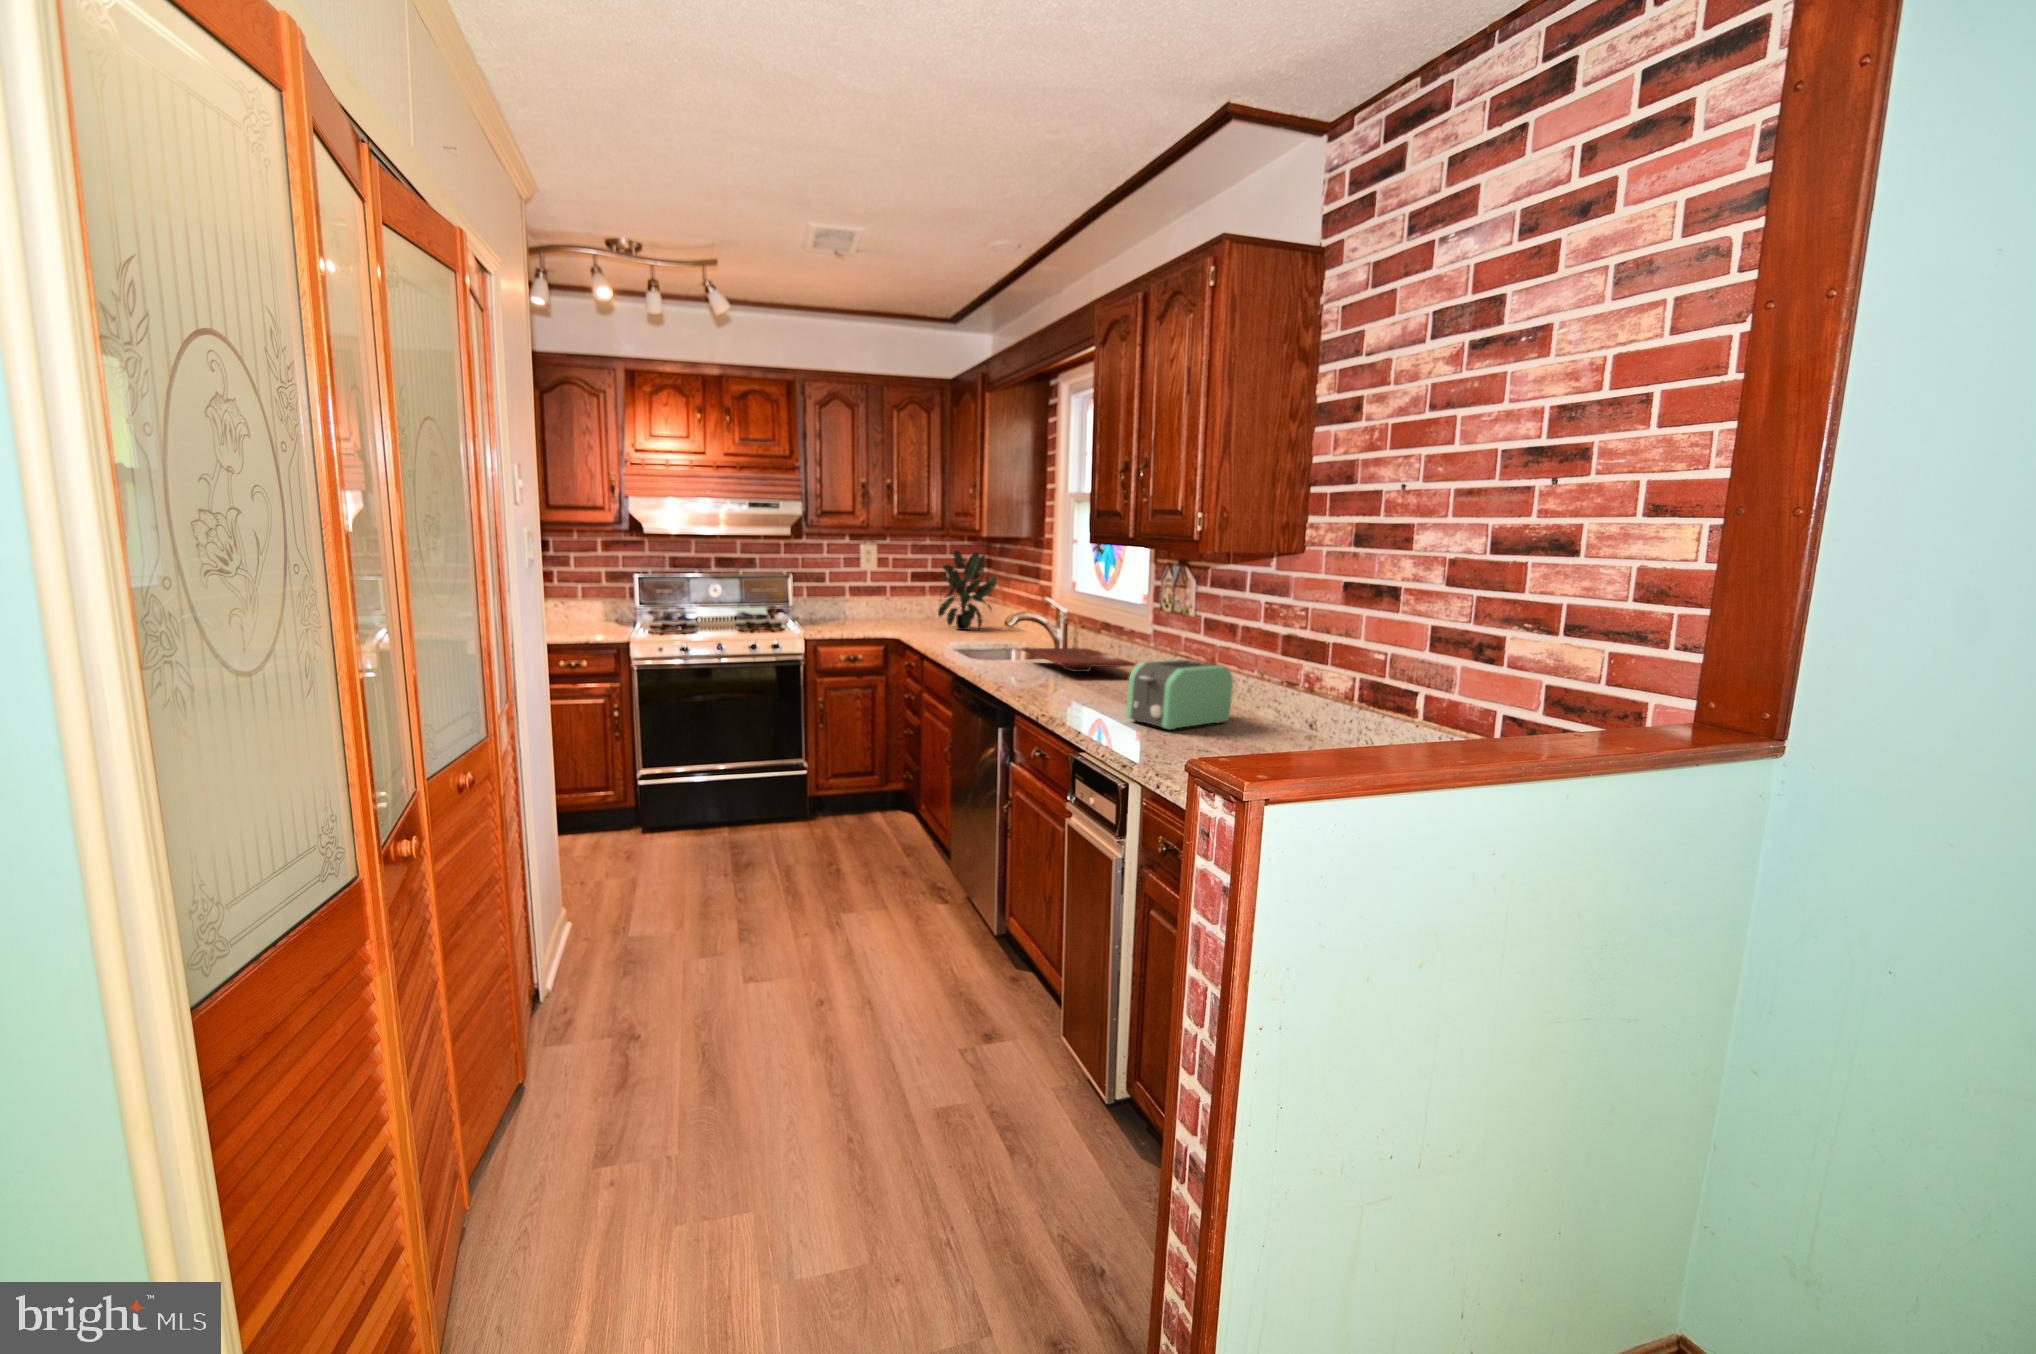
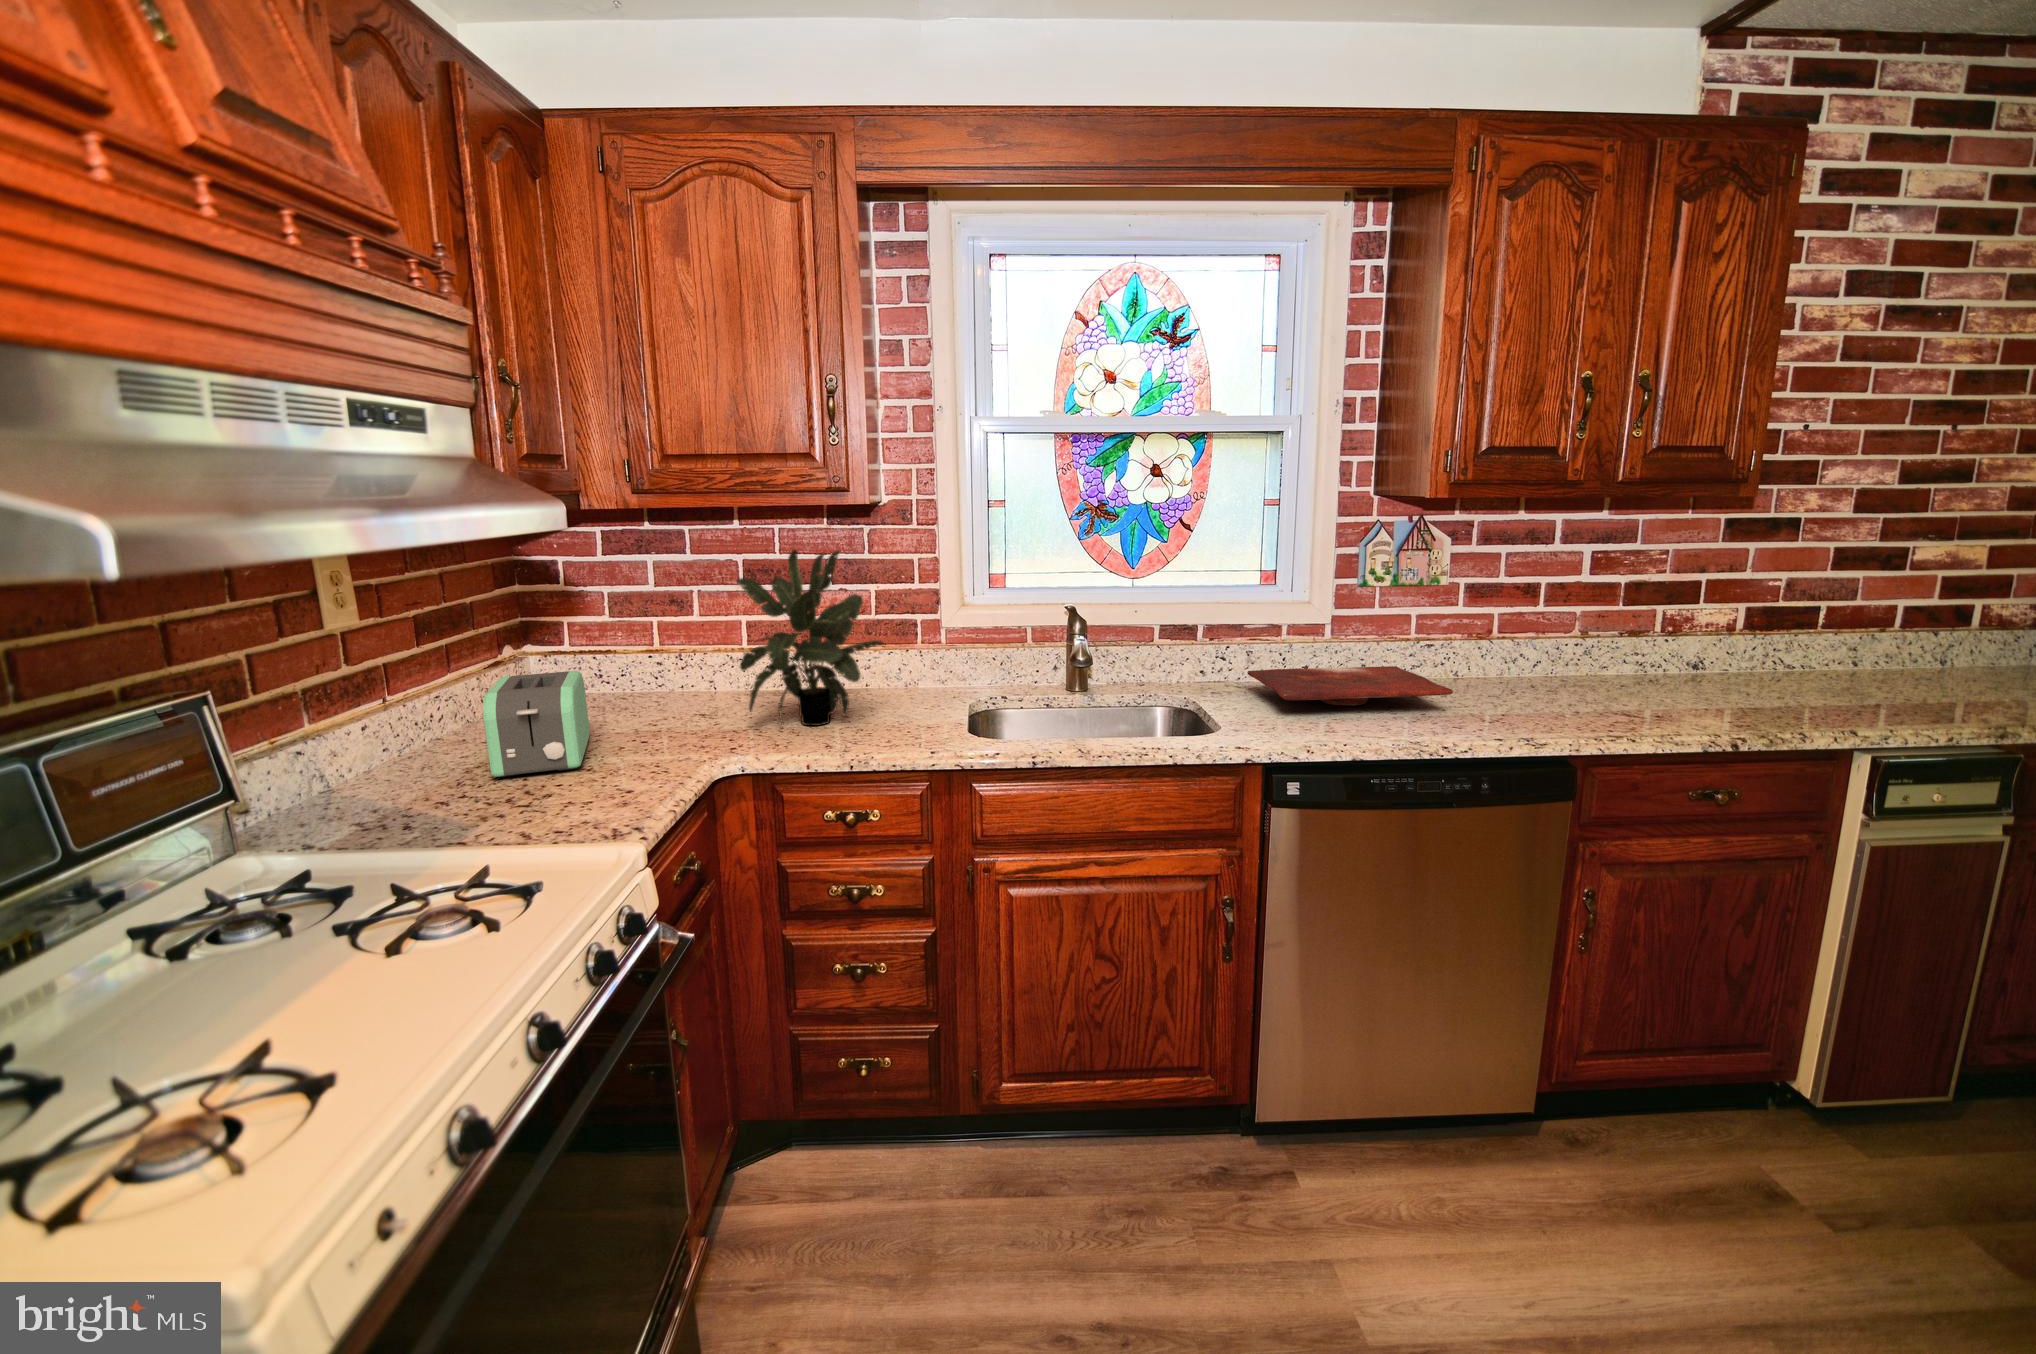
toaster: present [1126,659,1233,730] -> present [483,671,590,777]

